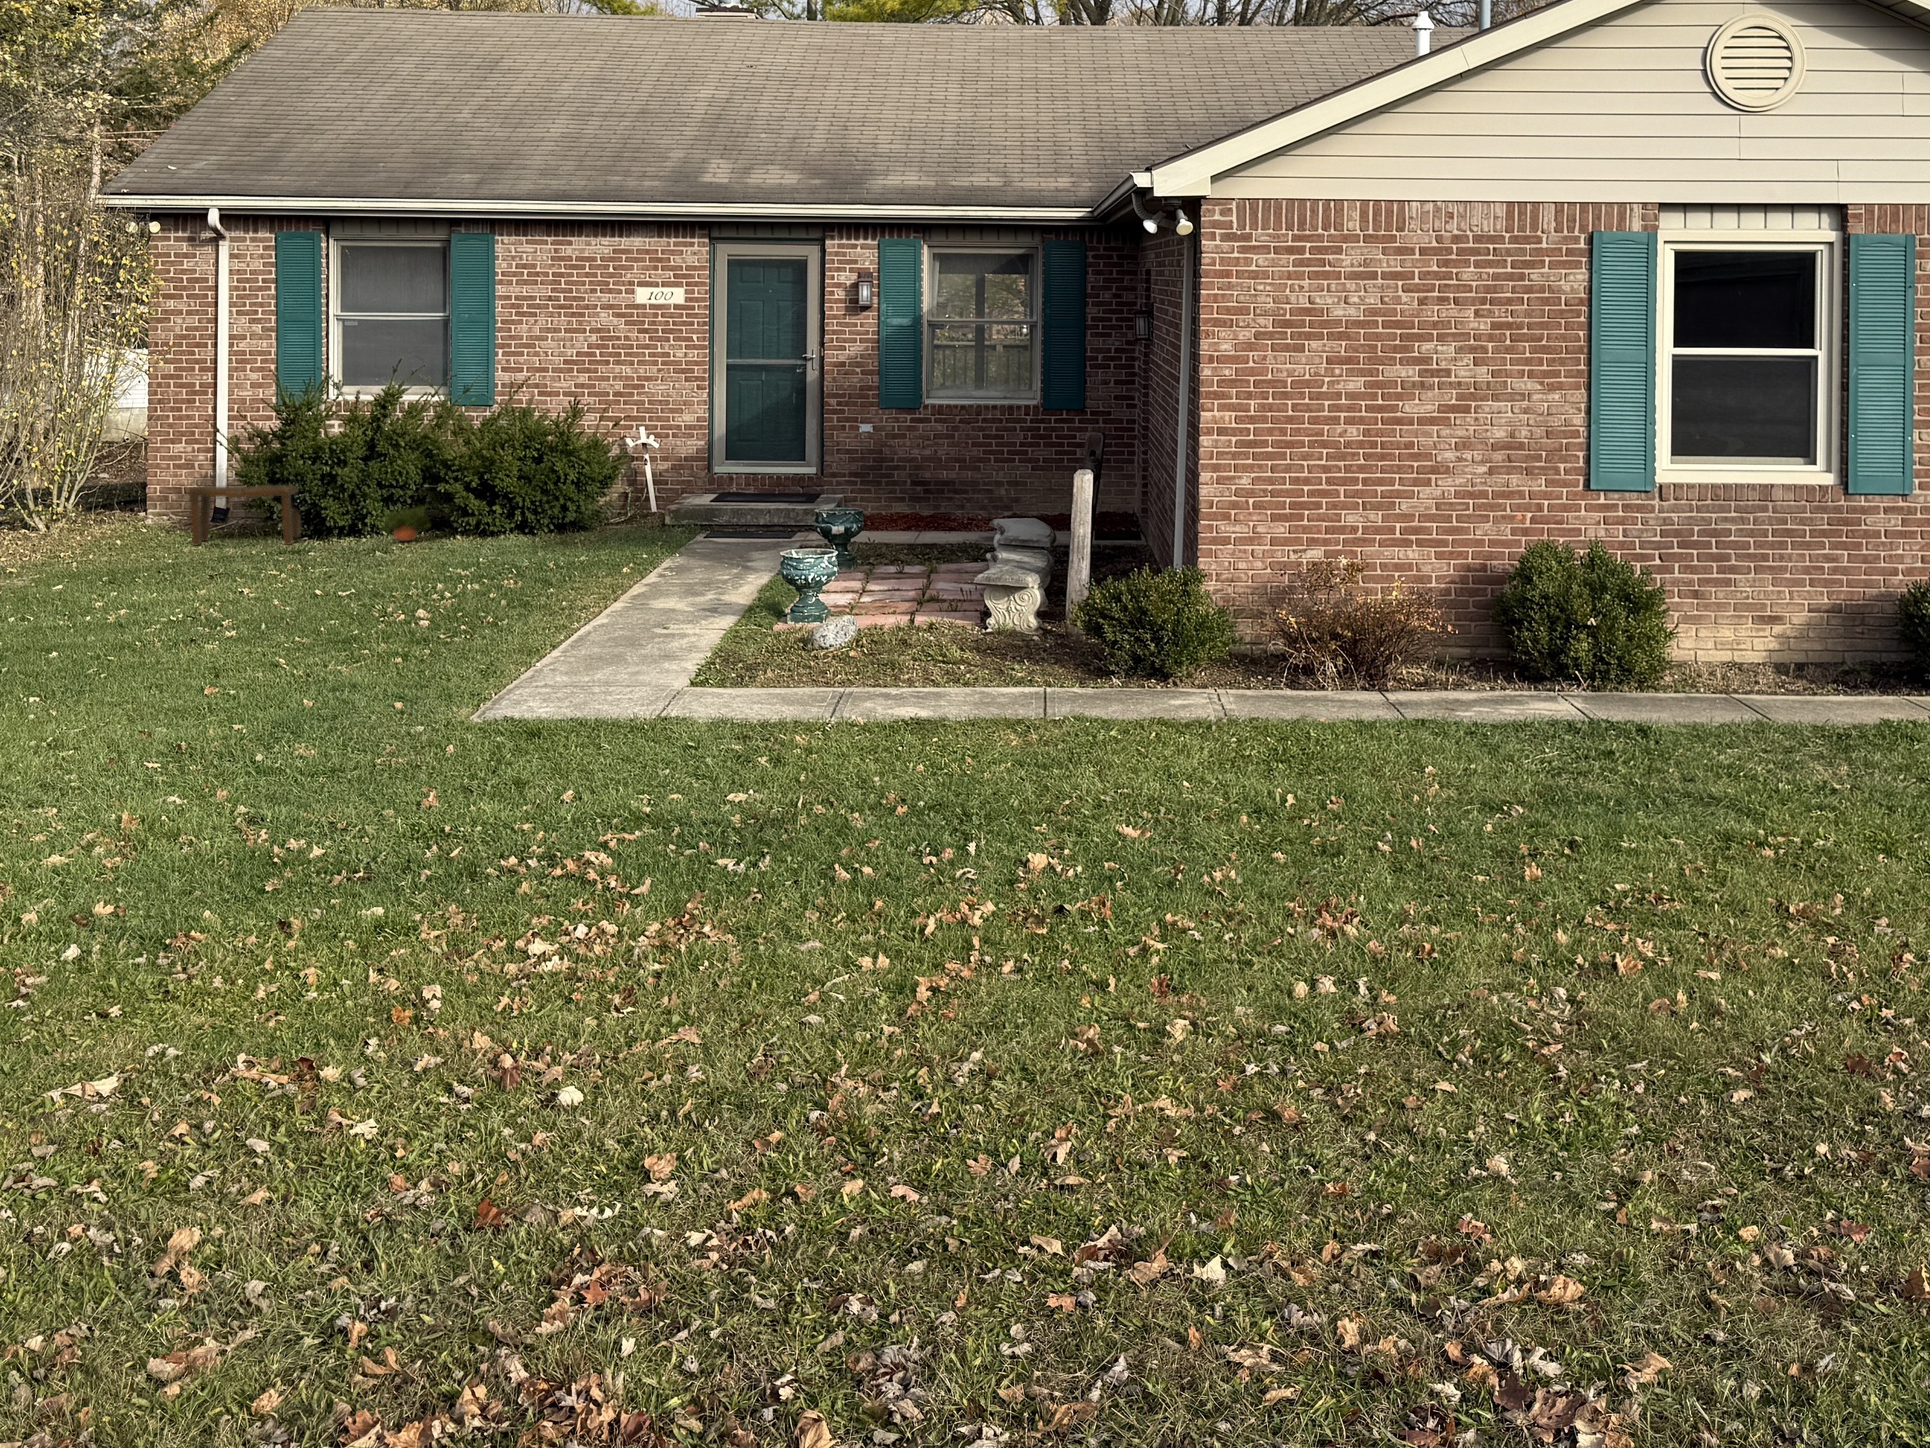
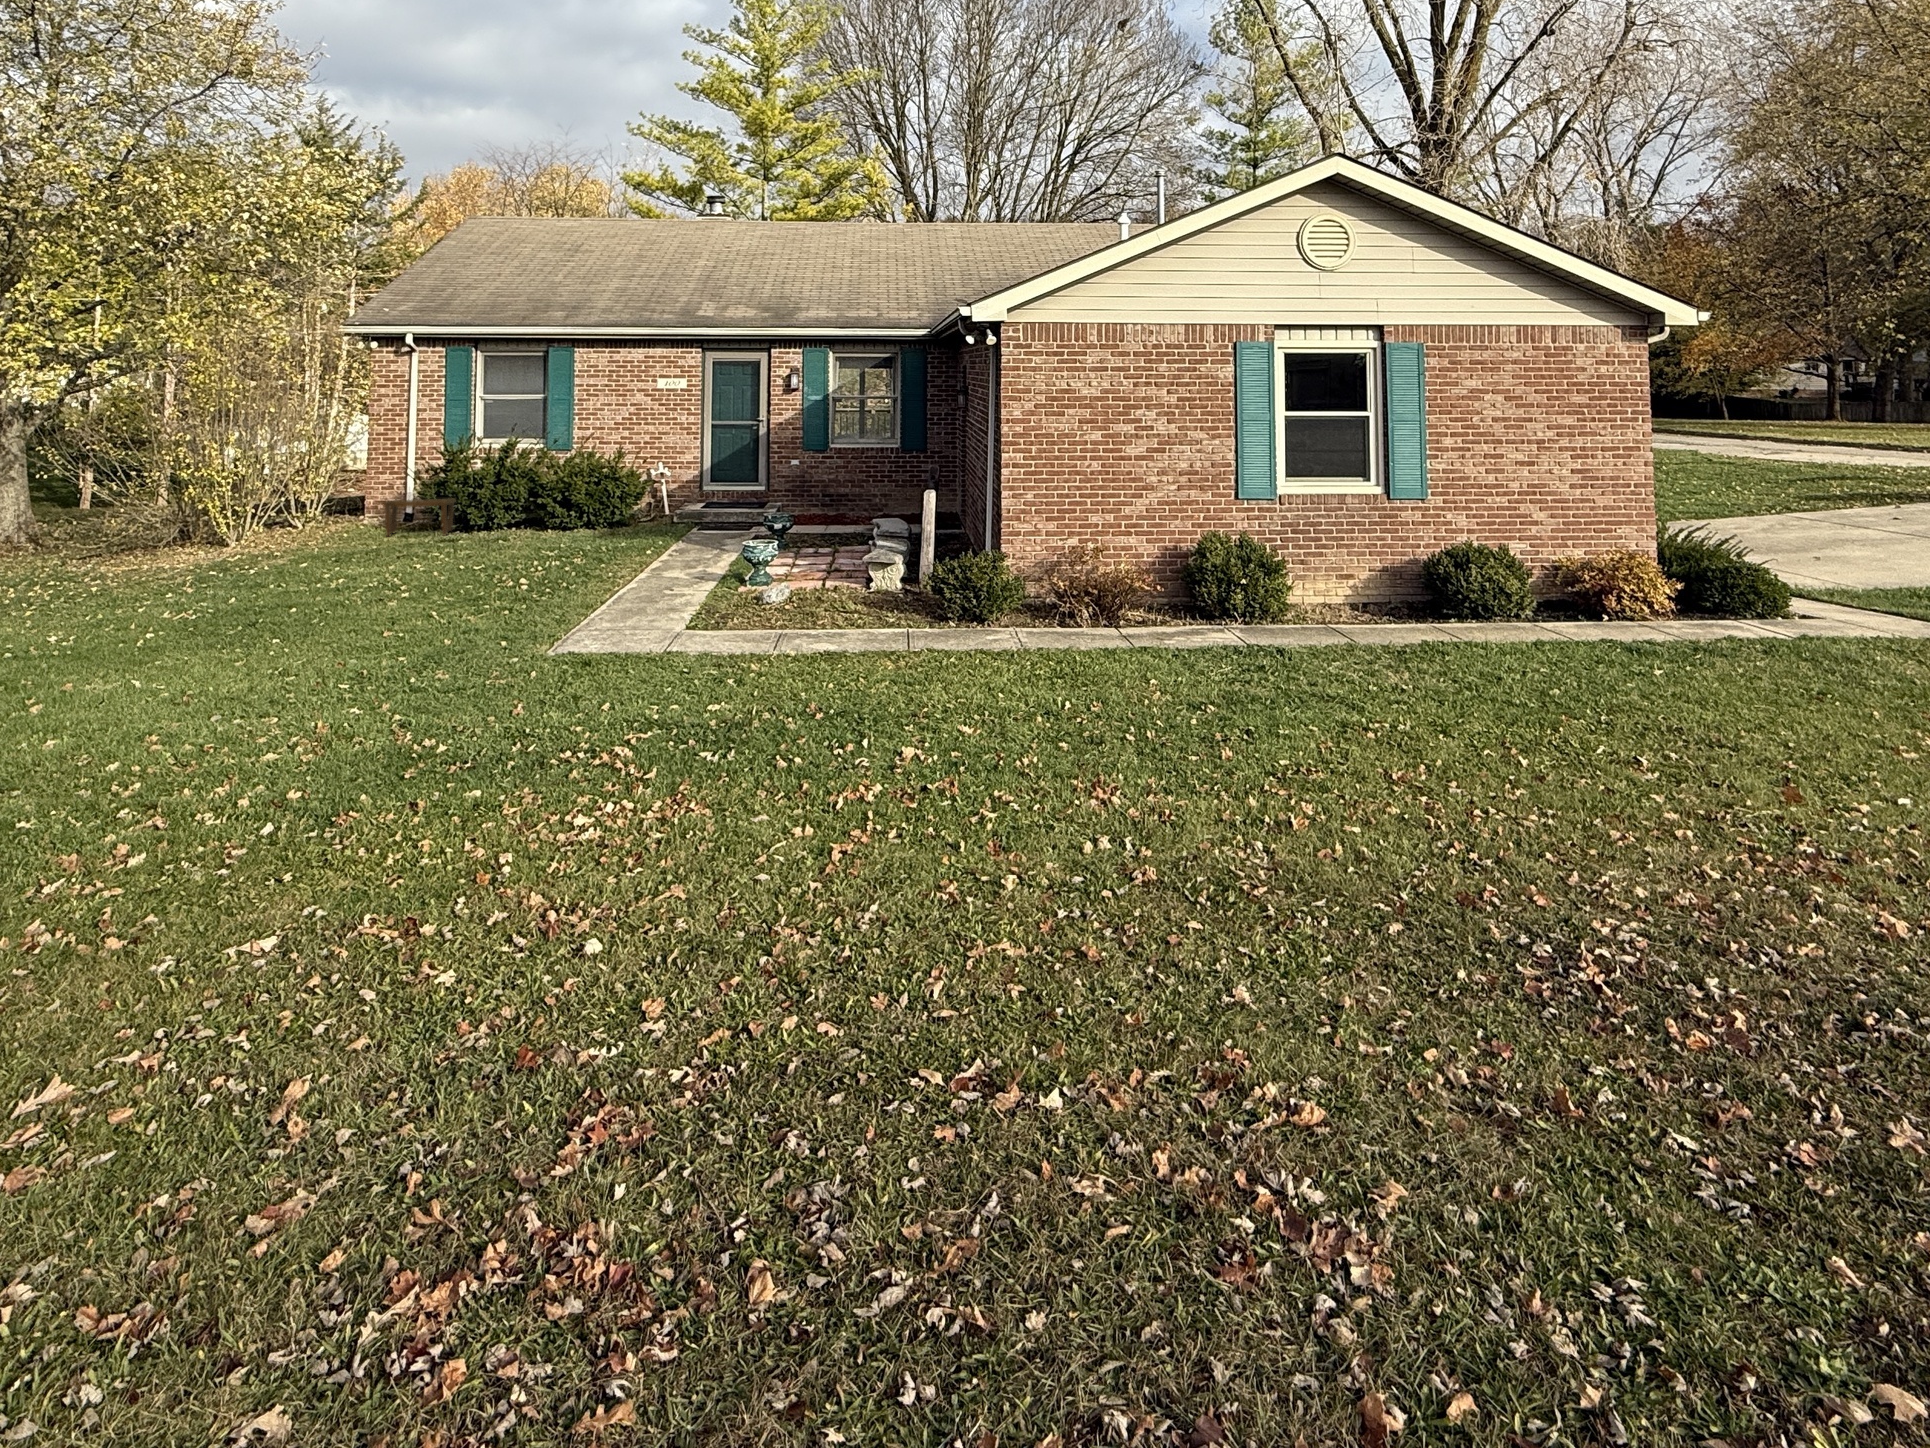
potted plant: present [383,505,431,541] -> none [501,509,534,534]

